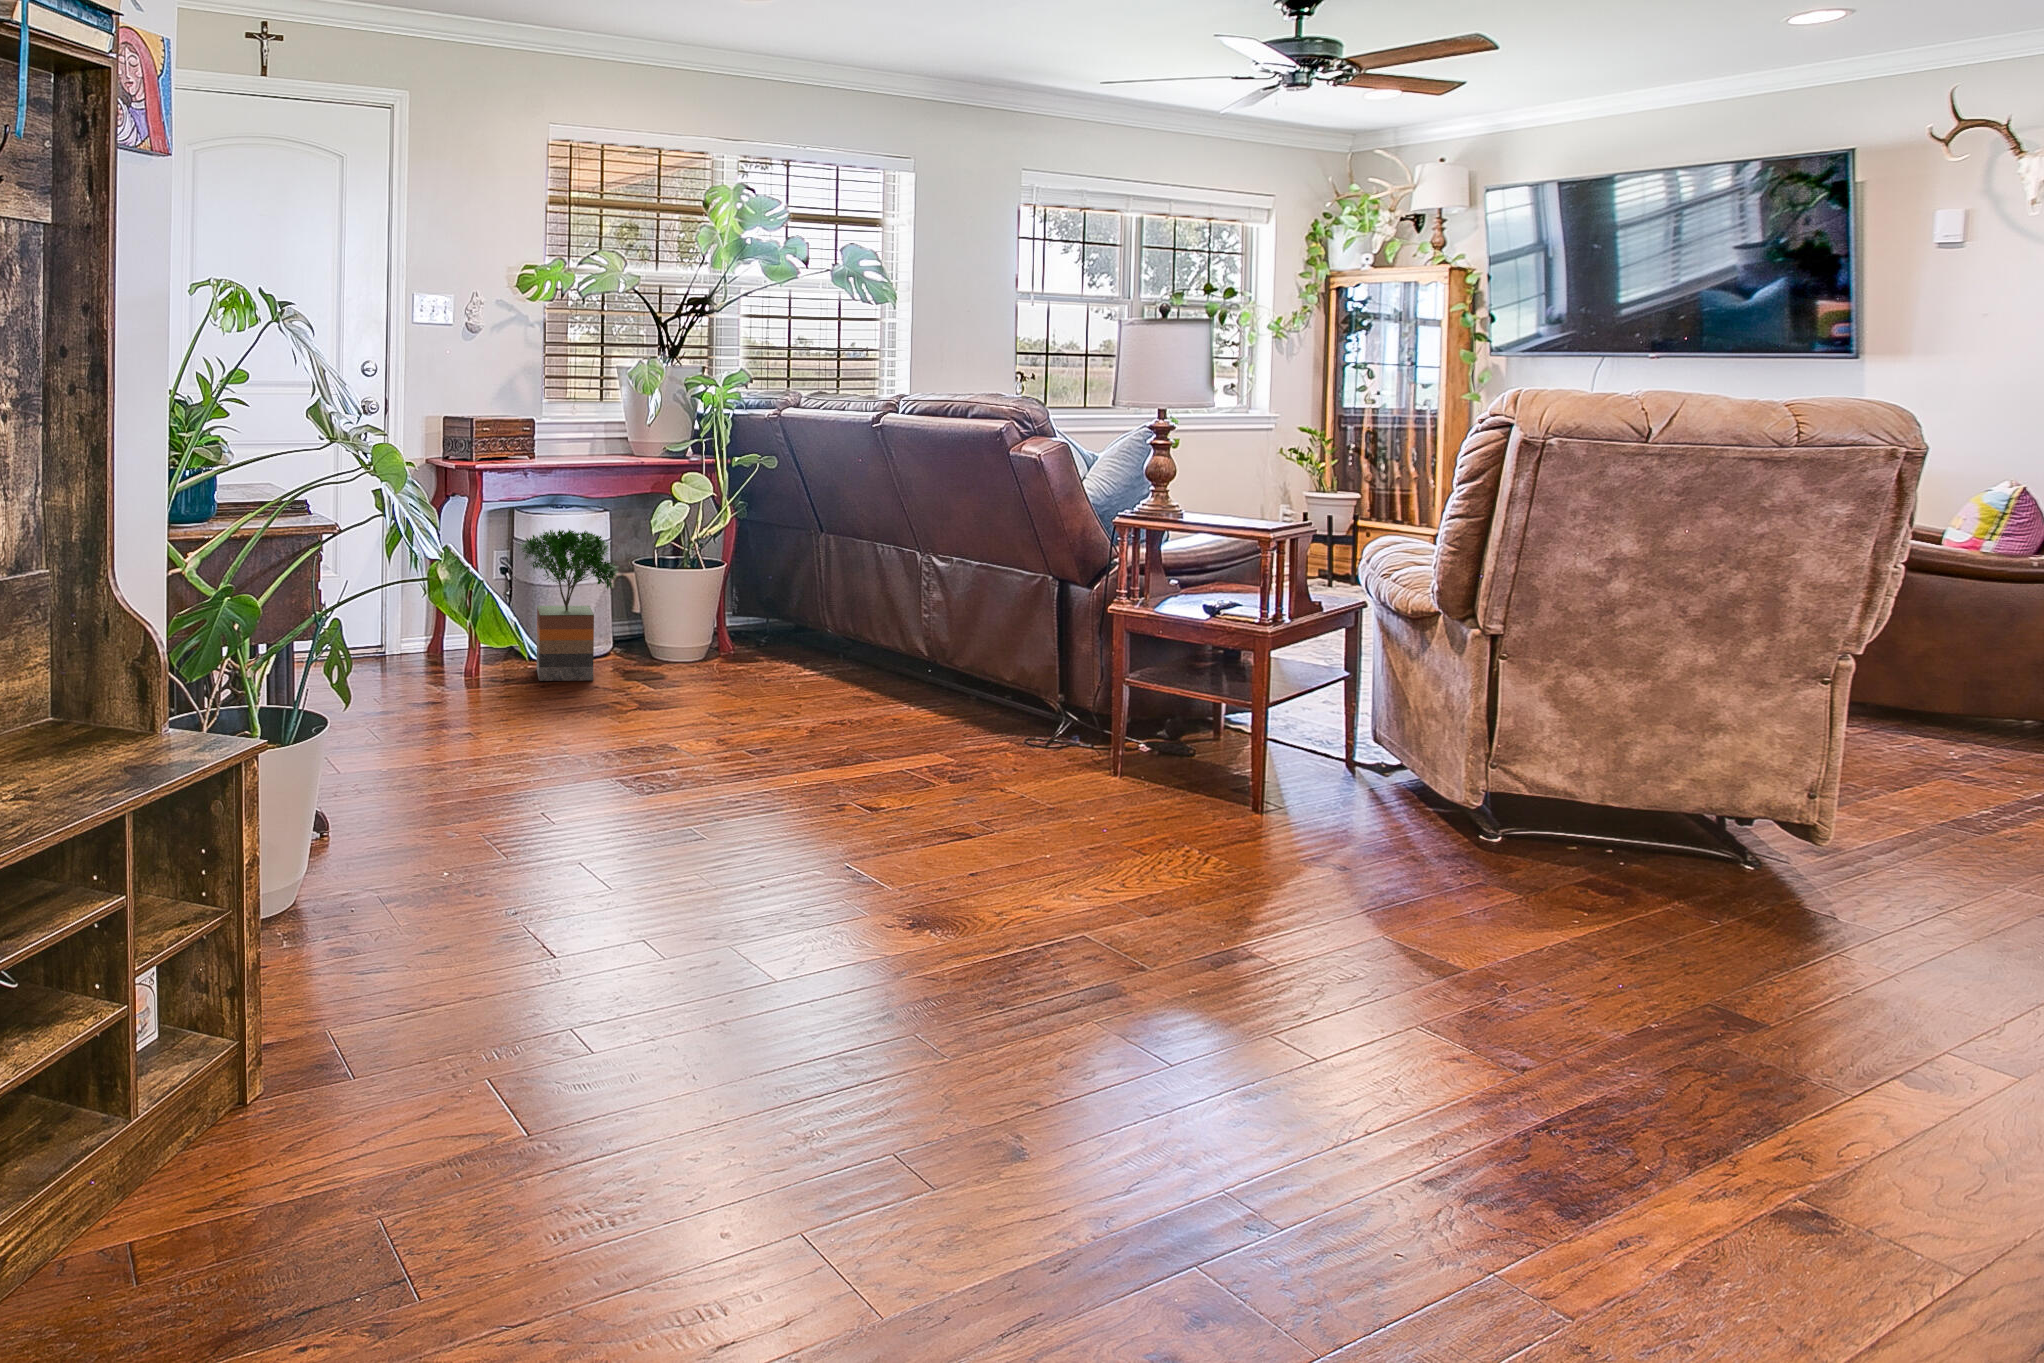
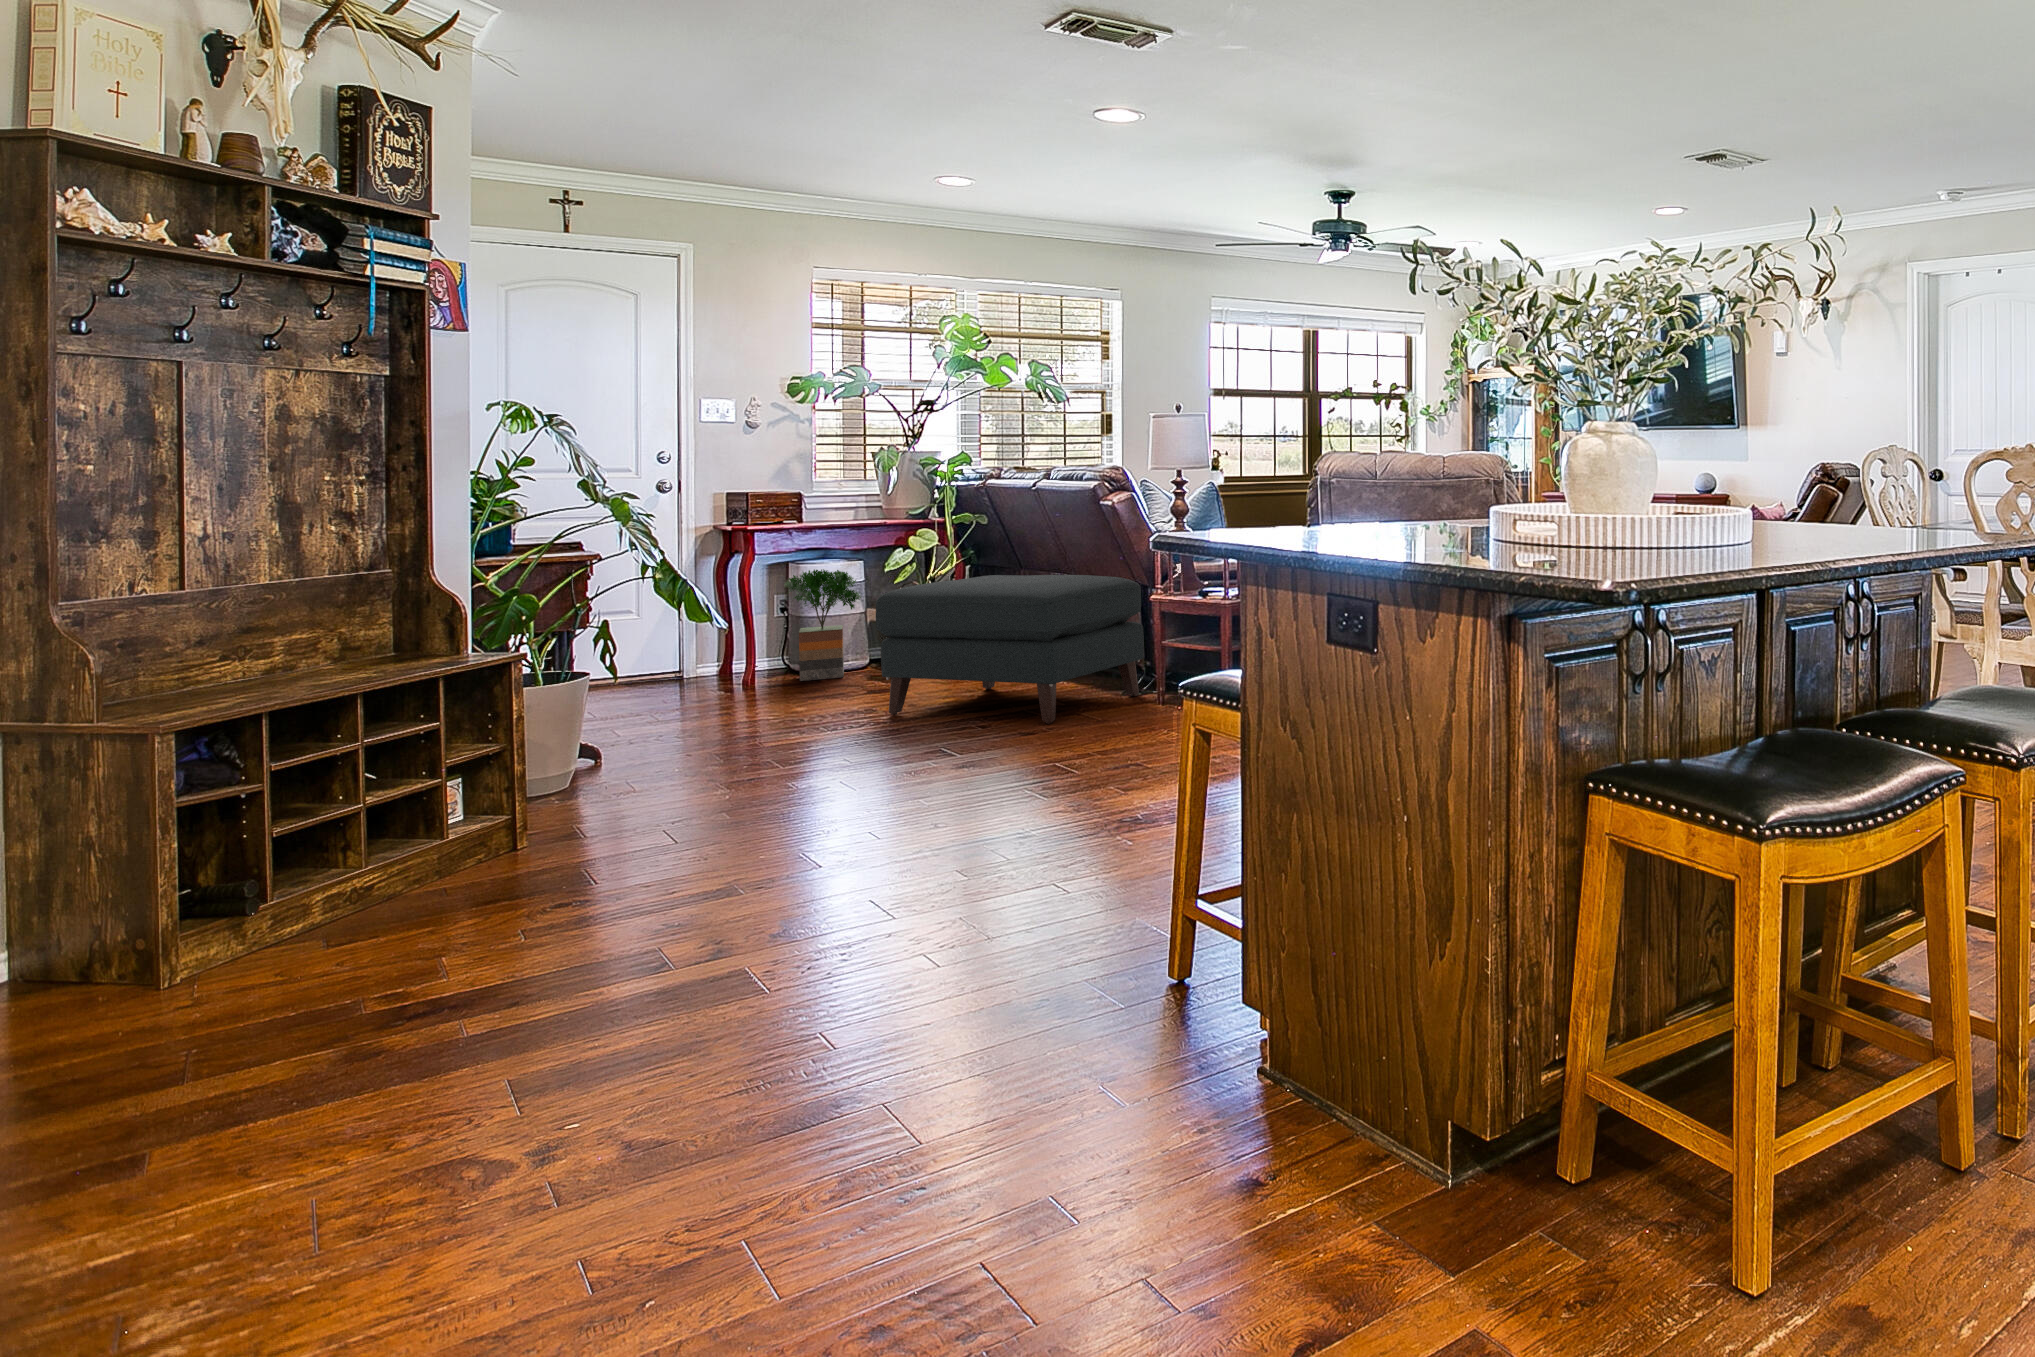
ottoman: none [689,572,1091,843] -> present [876,575,1144,724]

